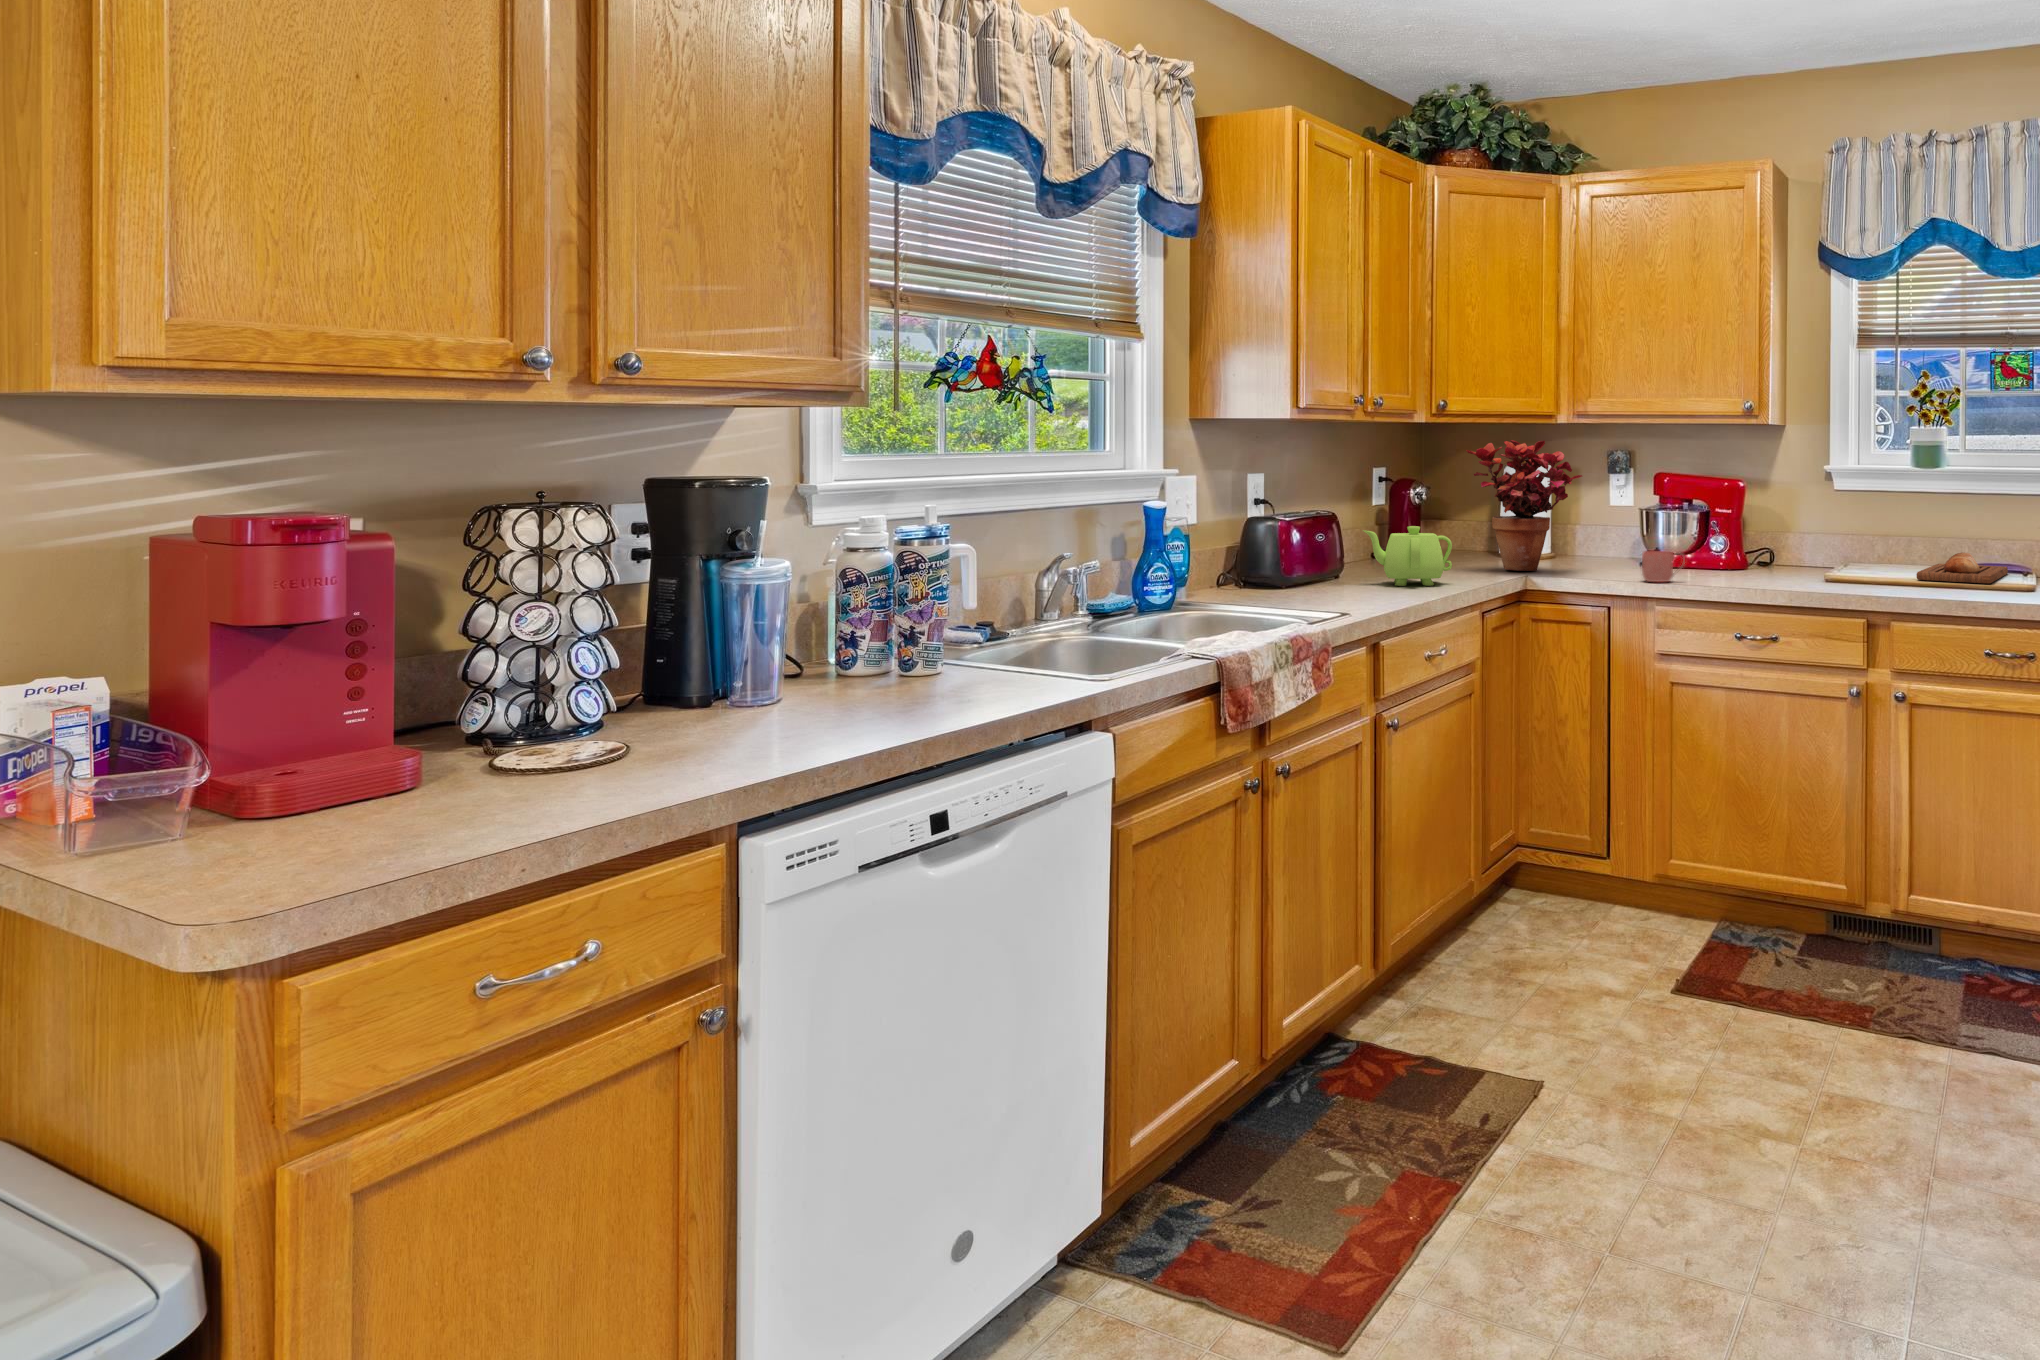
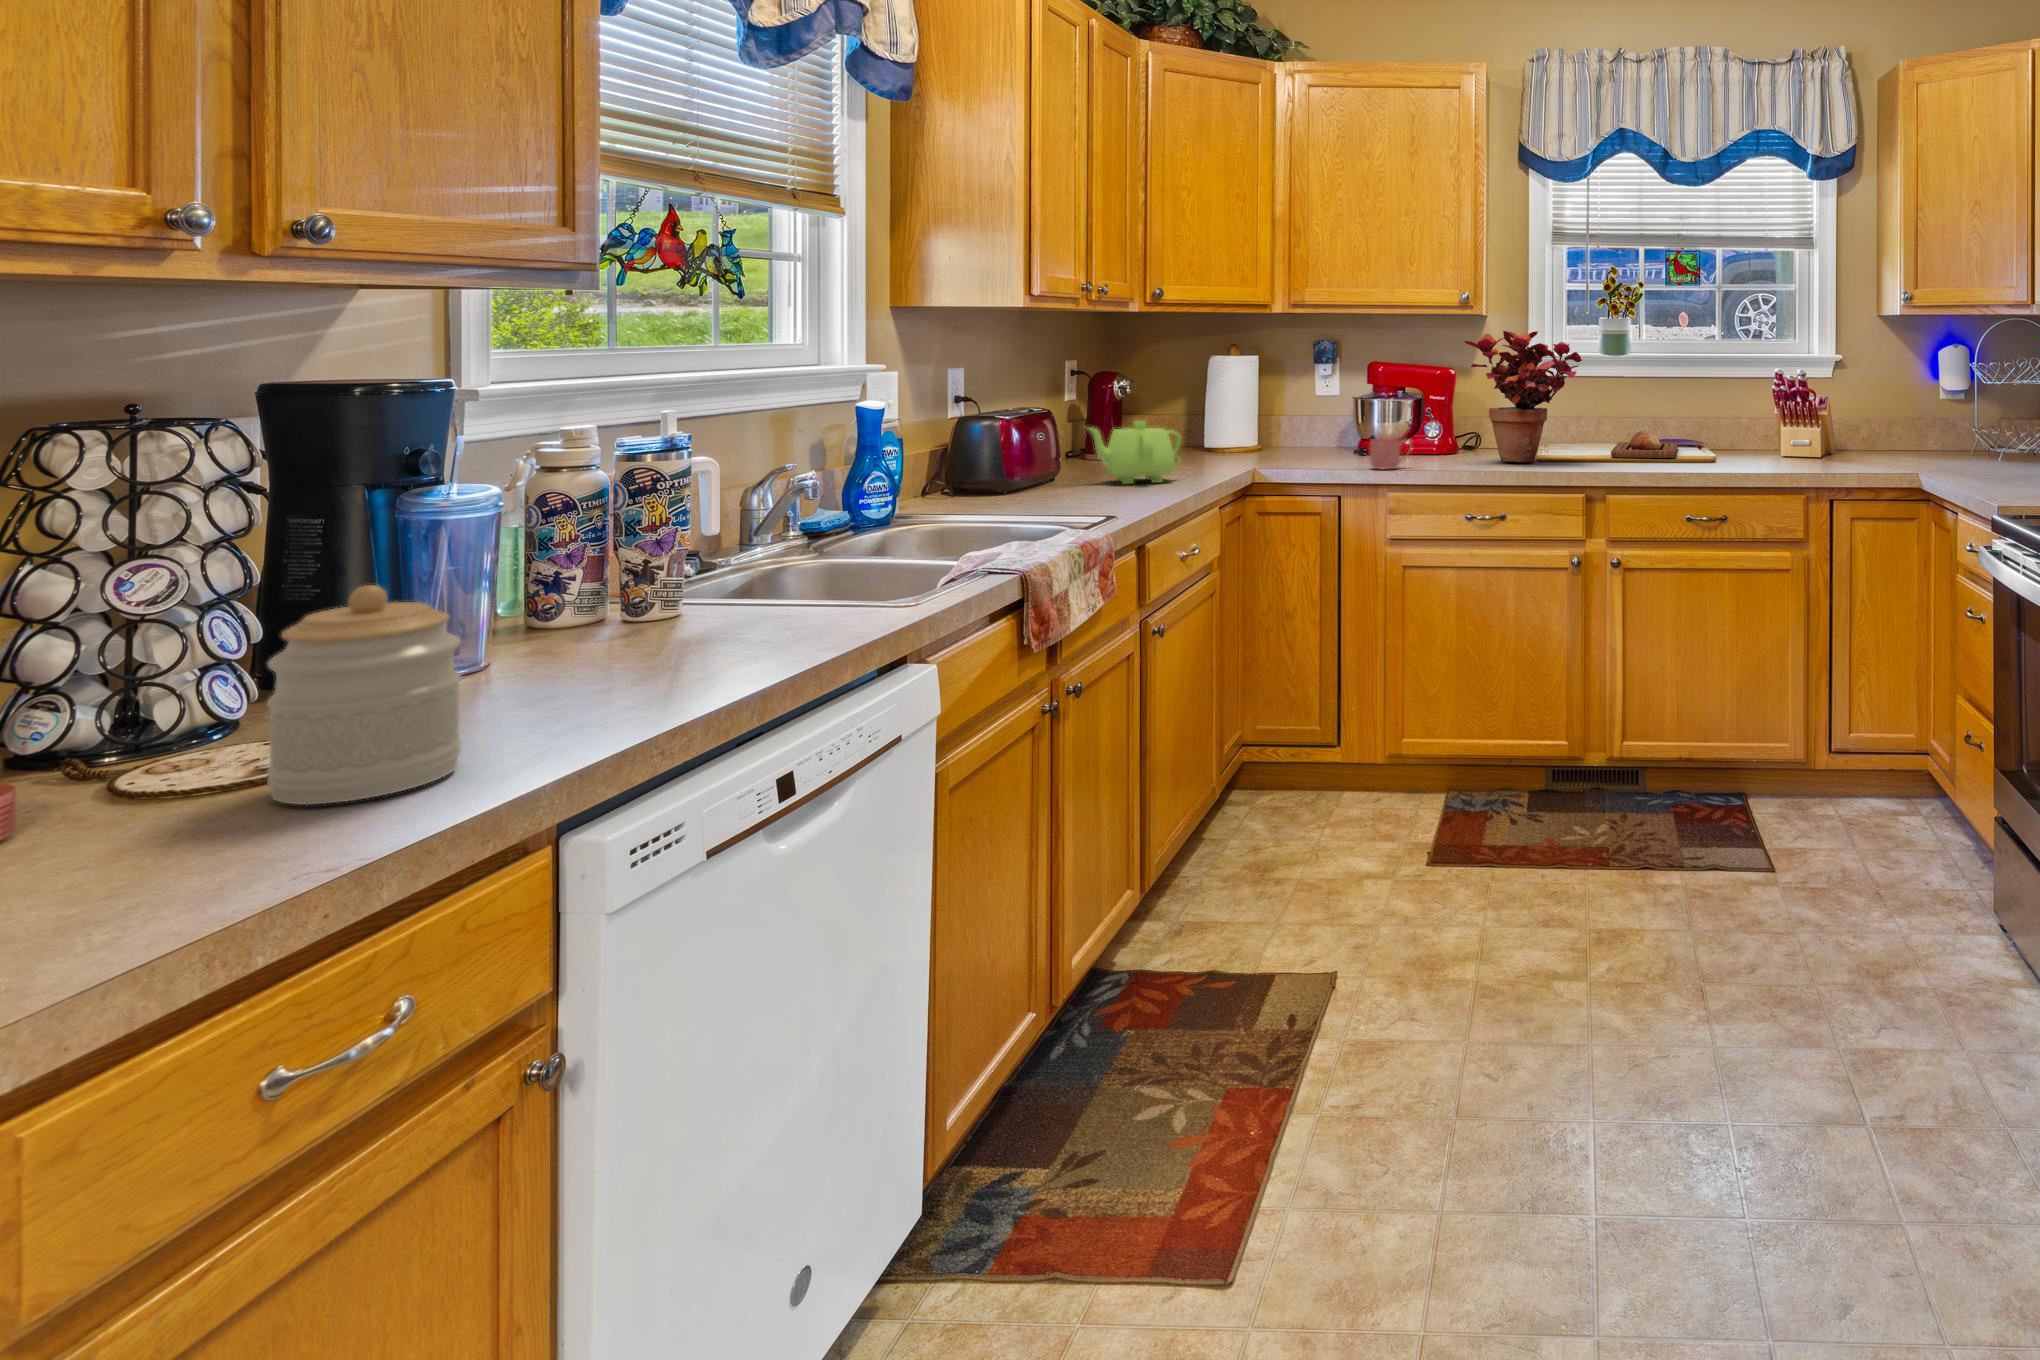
potted plant: present [1466,440,1582,571] -> present [1464,331,1582,462]
jar: none [559,633,688,793] -> present [267,585,461,805]

